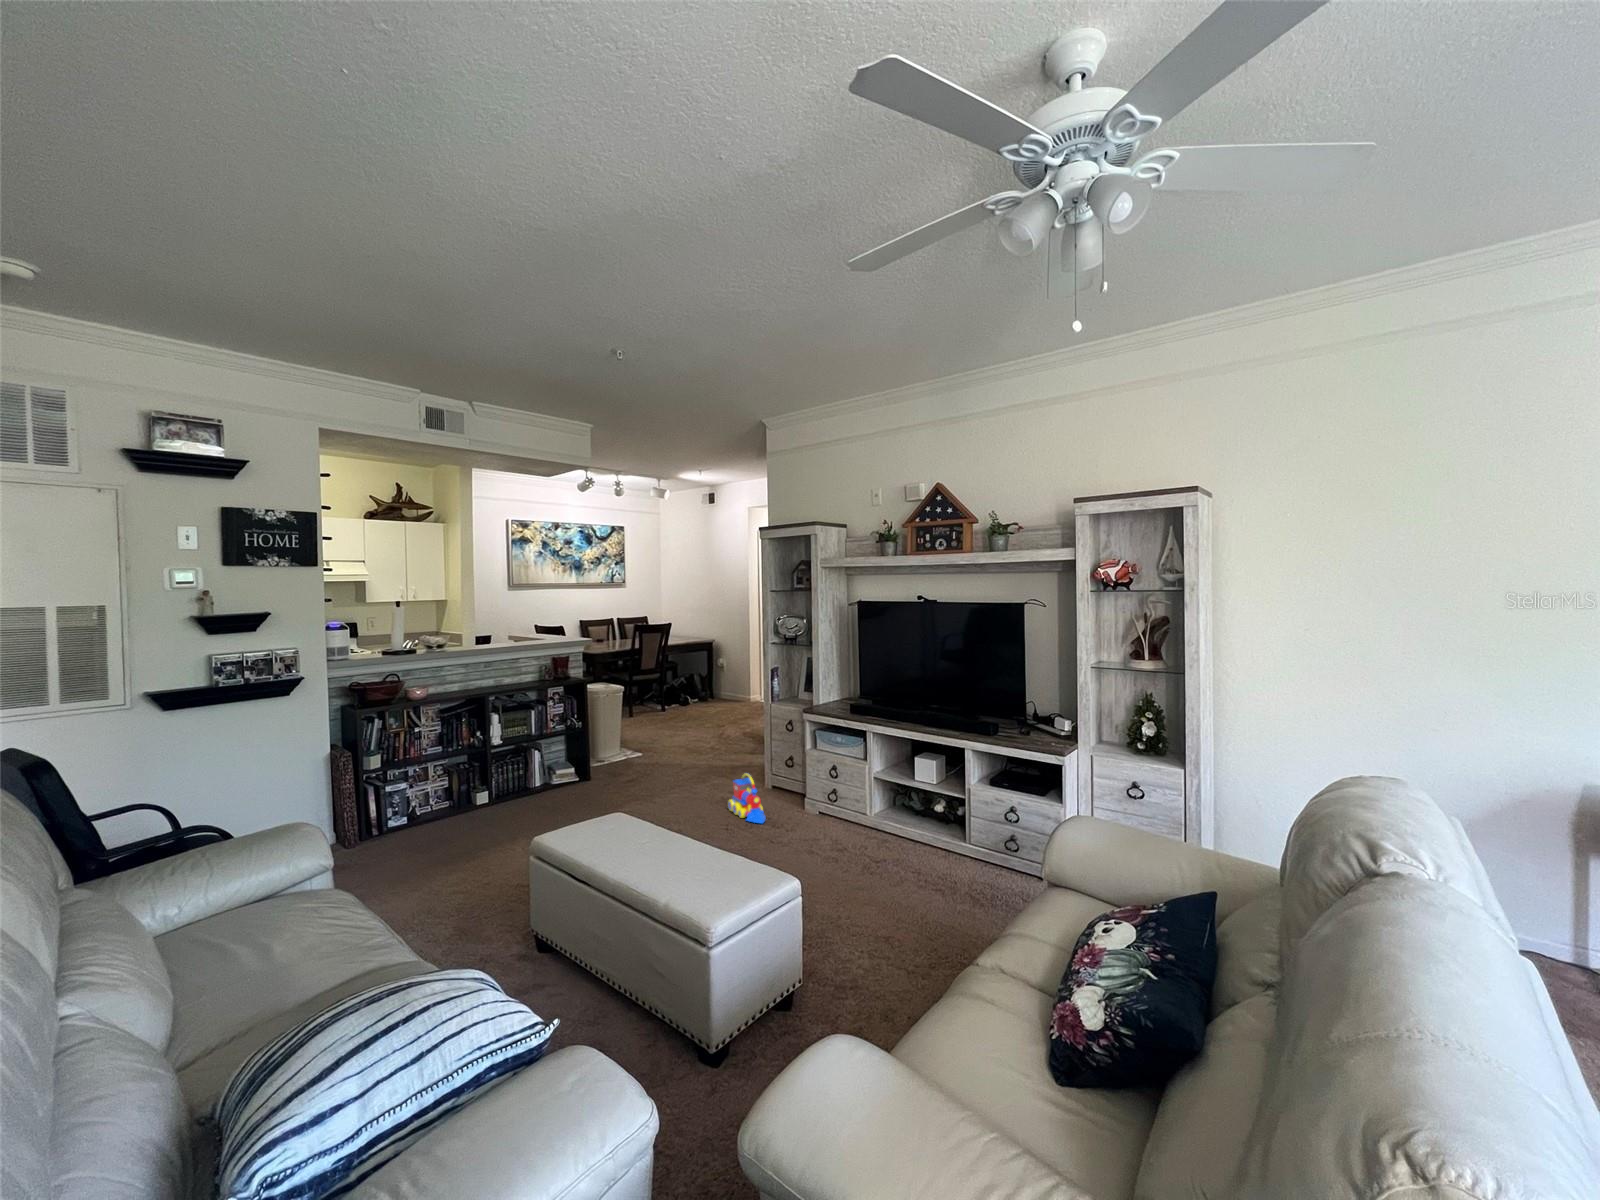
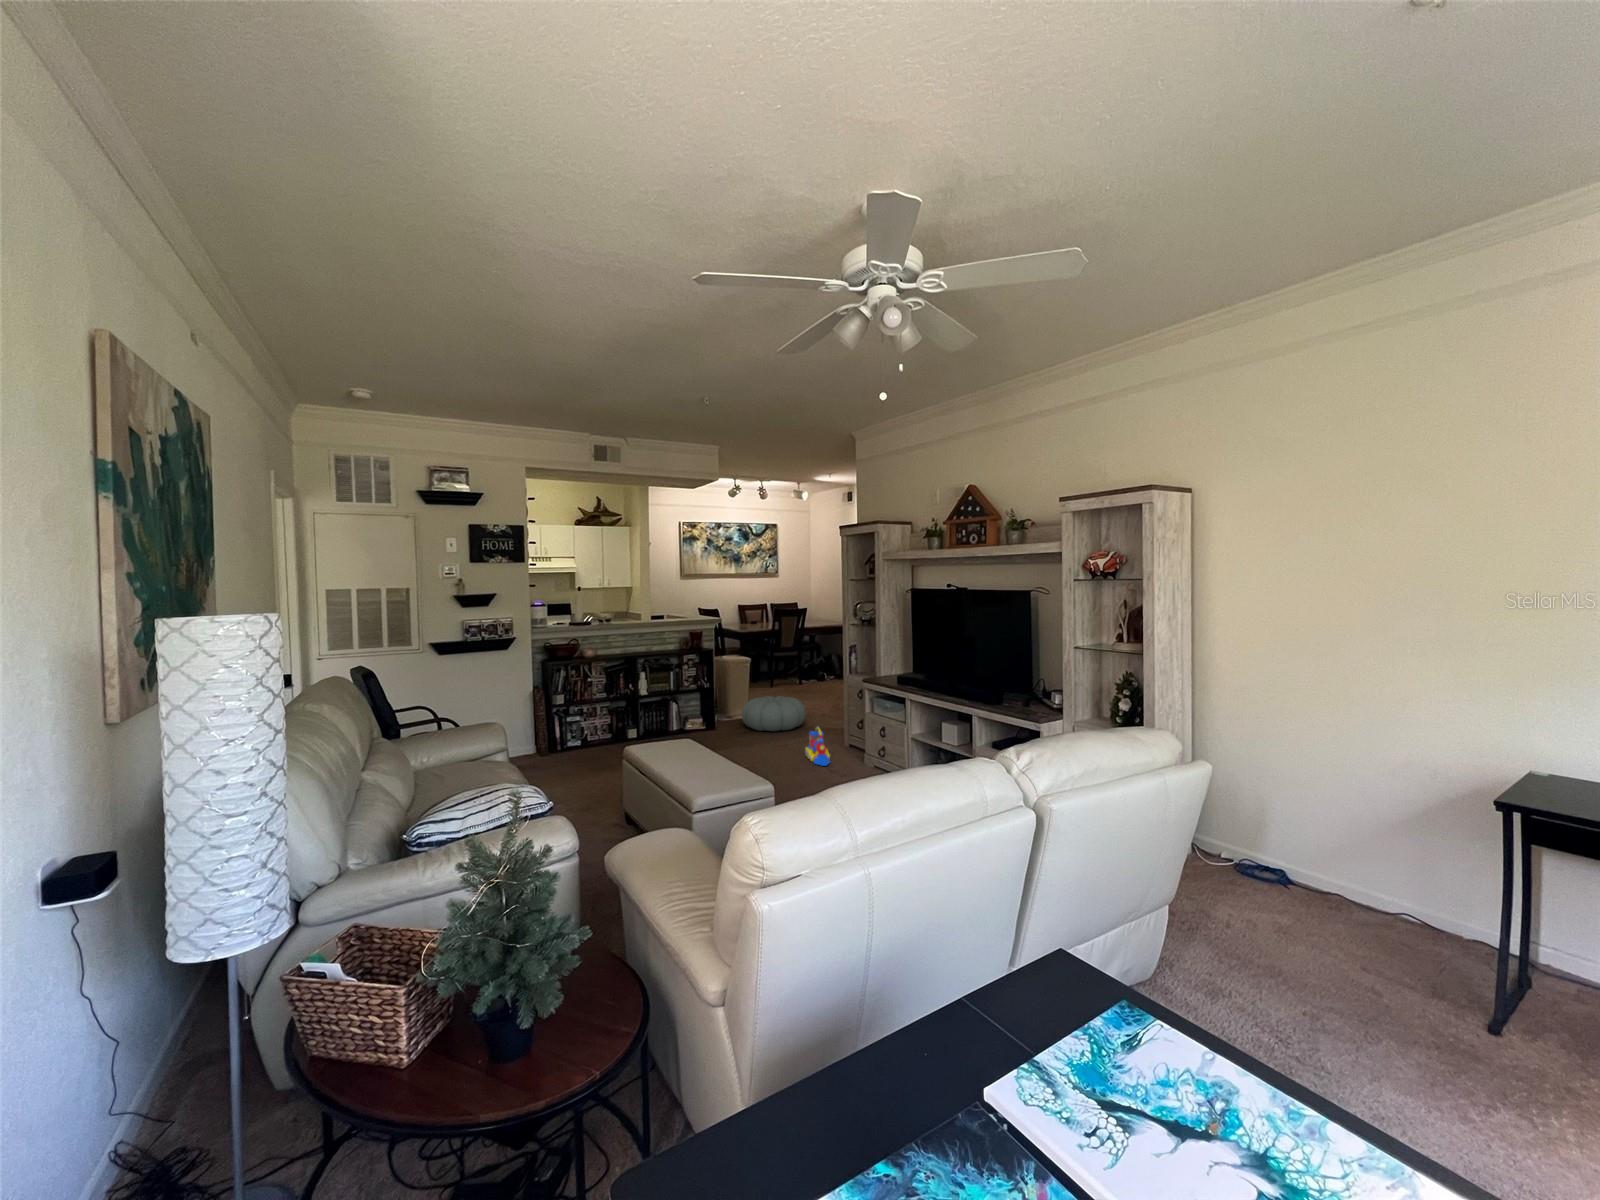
pouf: none [624,733,704,779] -> present [742,696,806,731]

